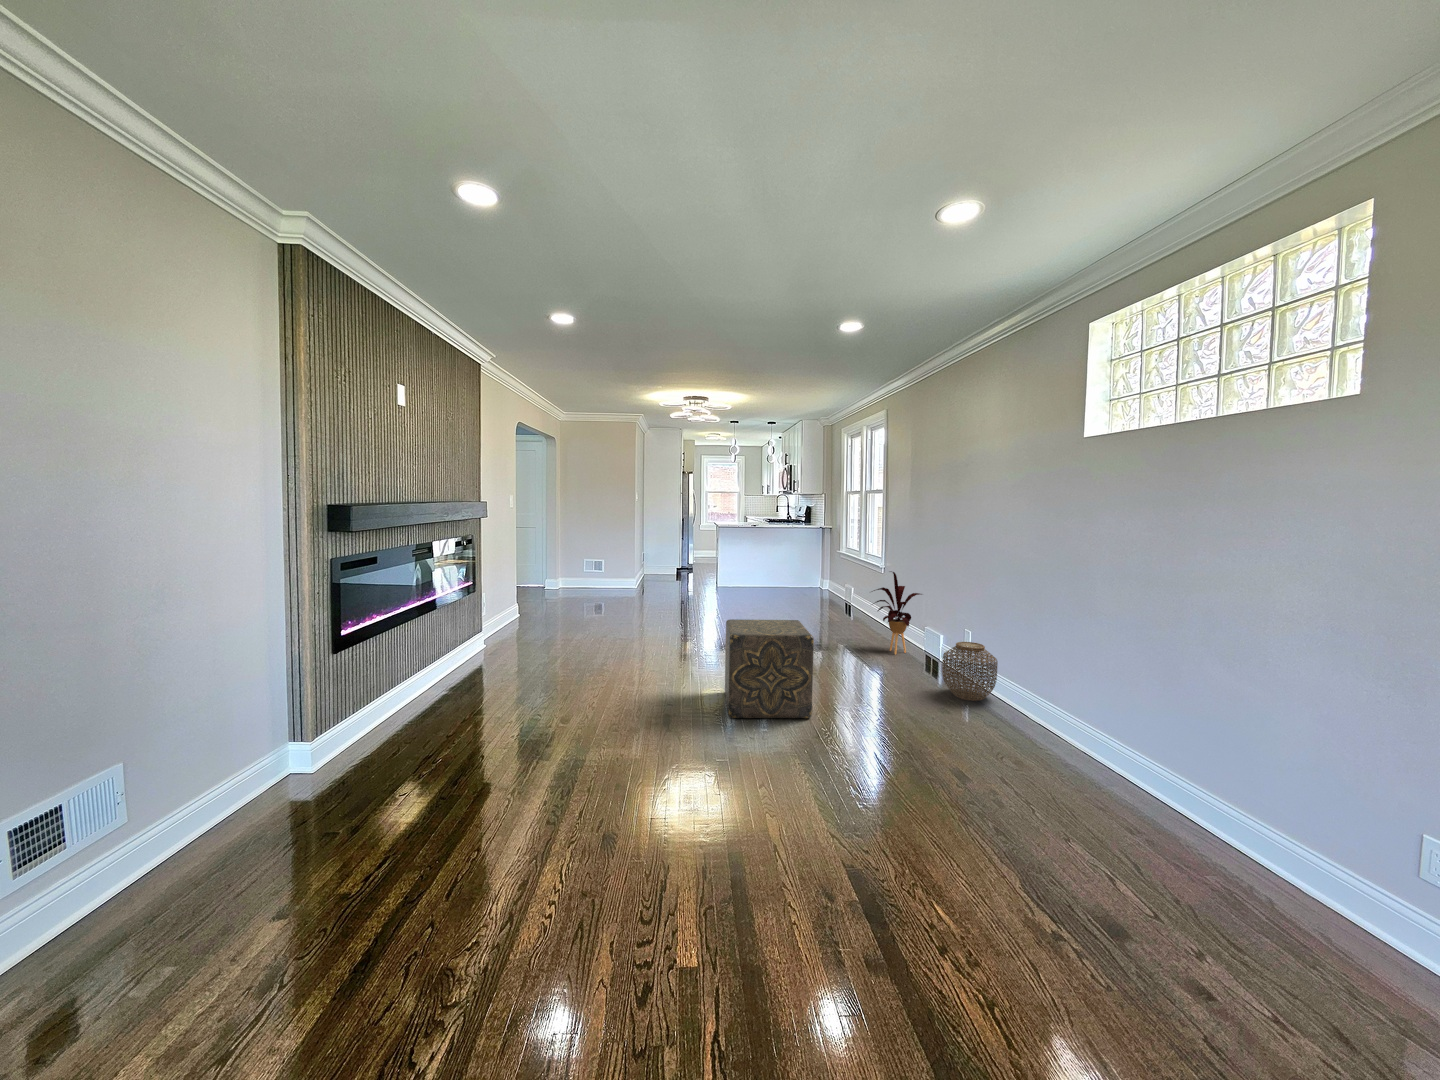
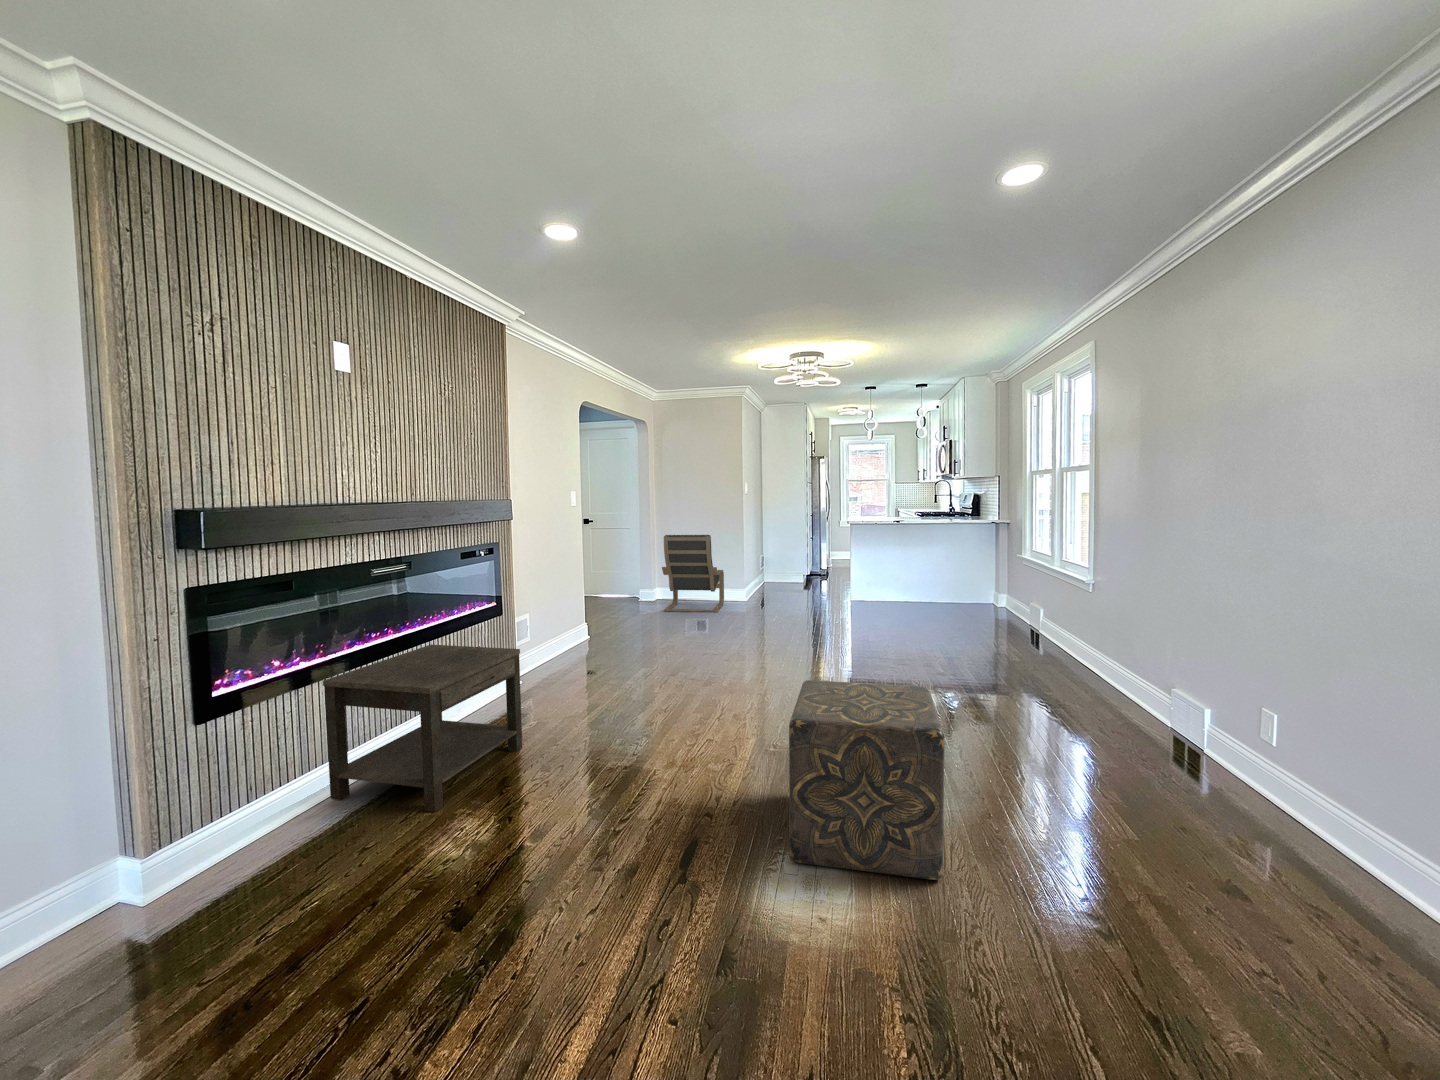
lounge chair: none [568,533,617,597] -> present [662,535,724,612]
house plant: present [873,572,922,654] -> none [1064,596,1166,733]
side table: none [393,610,519,716] -> present [323,645,522,812]
woven basket: present [942,642,998,701] -> none [1216,744,1351,870]

